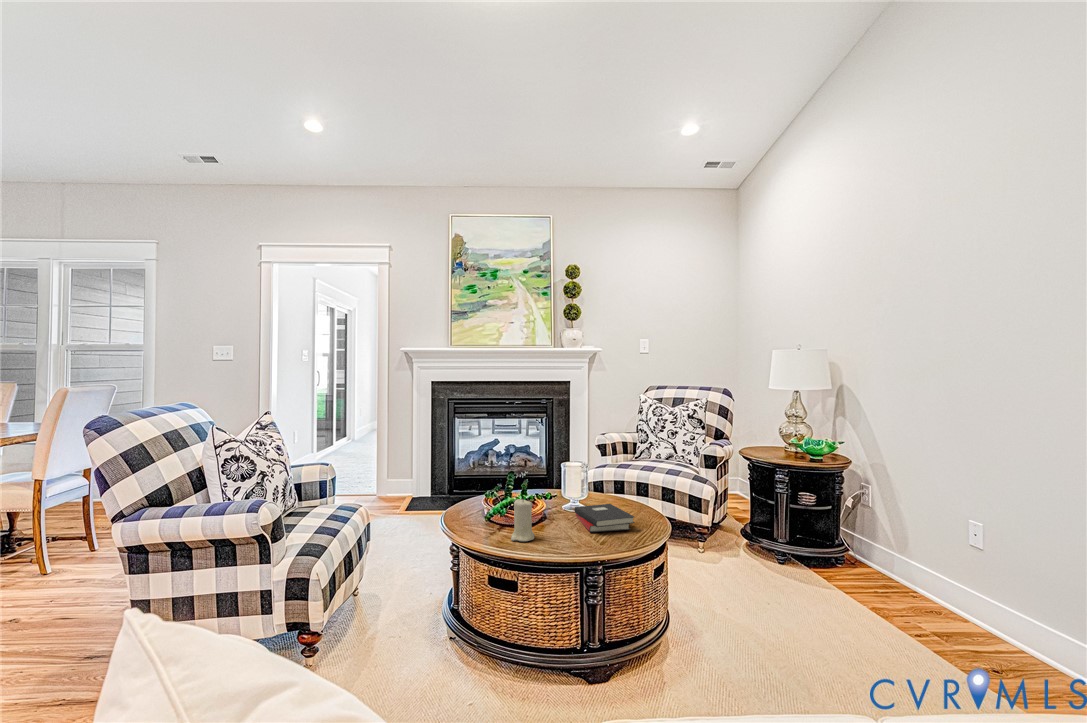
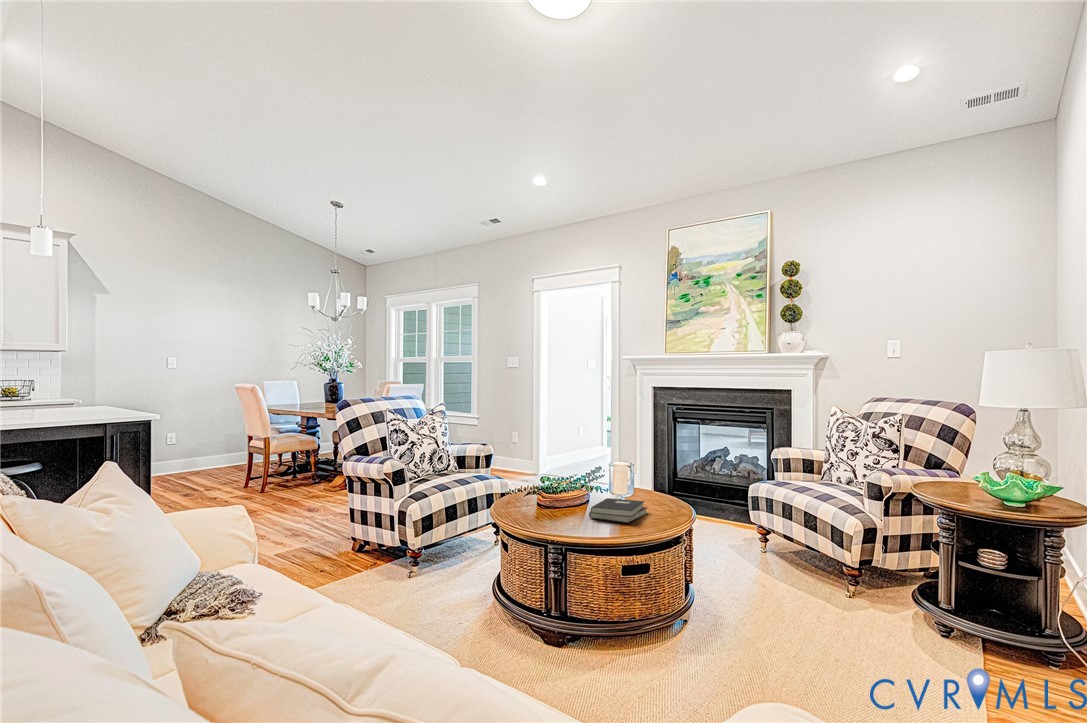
candle: present [511,499,535,541] -> none [520,476,542,513]

